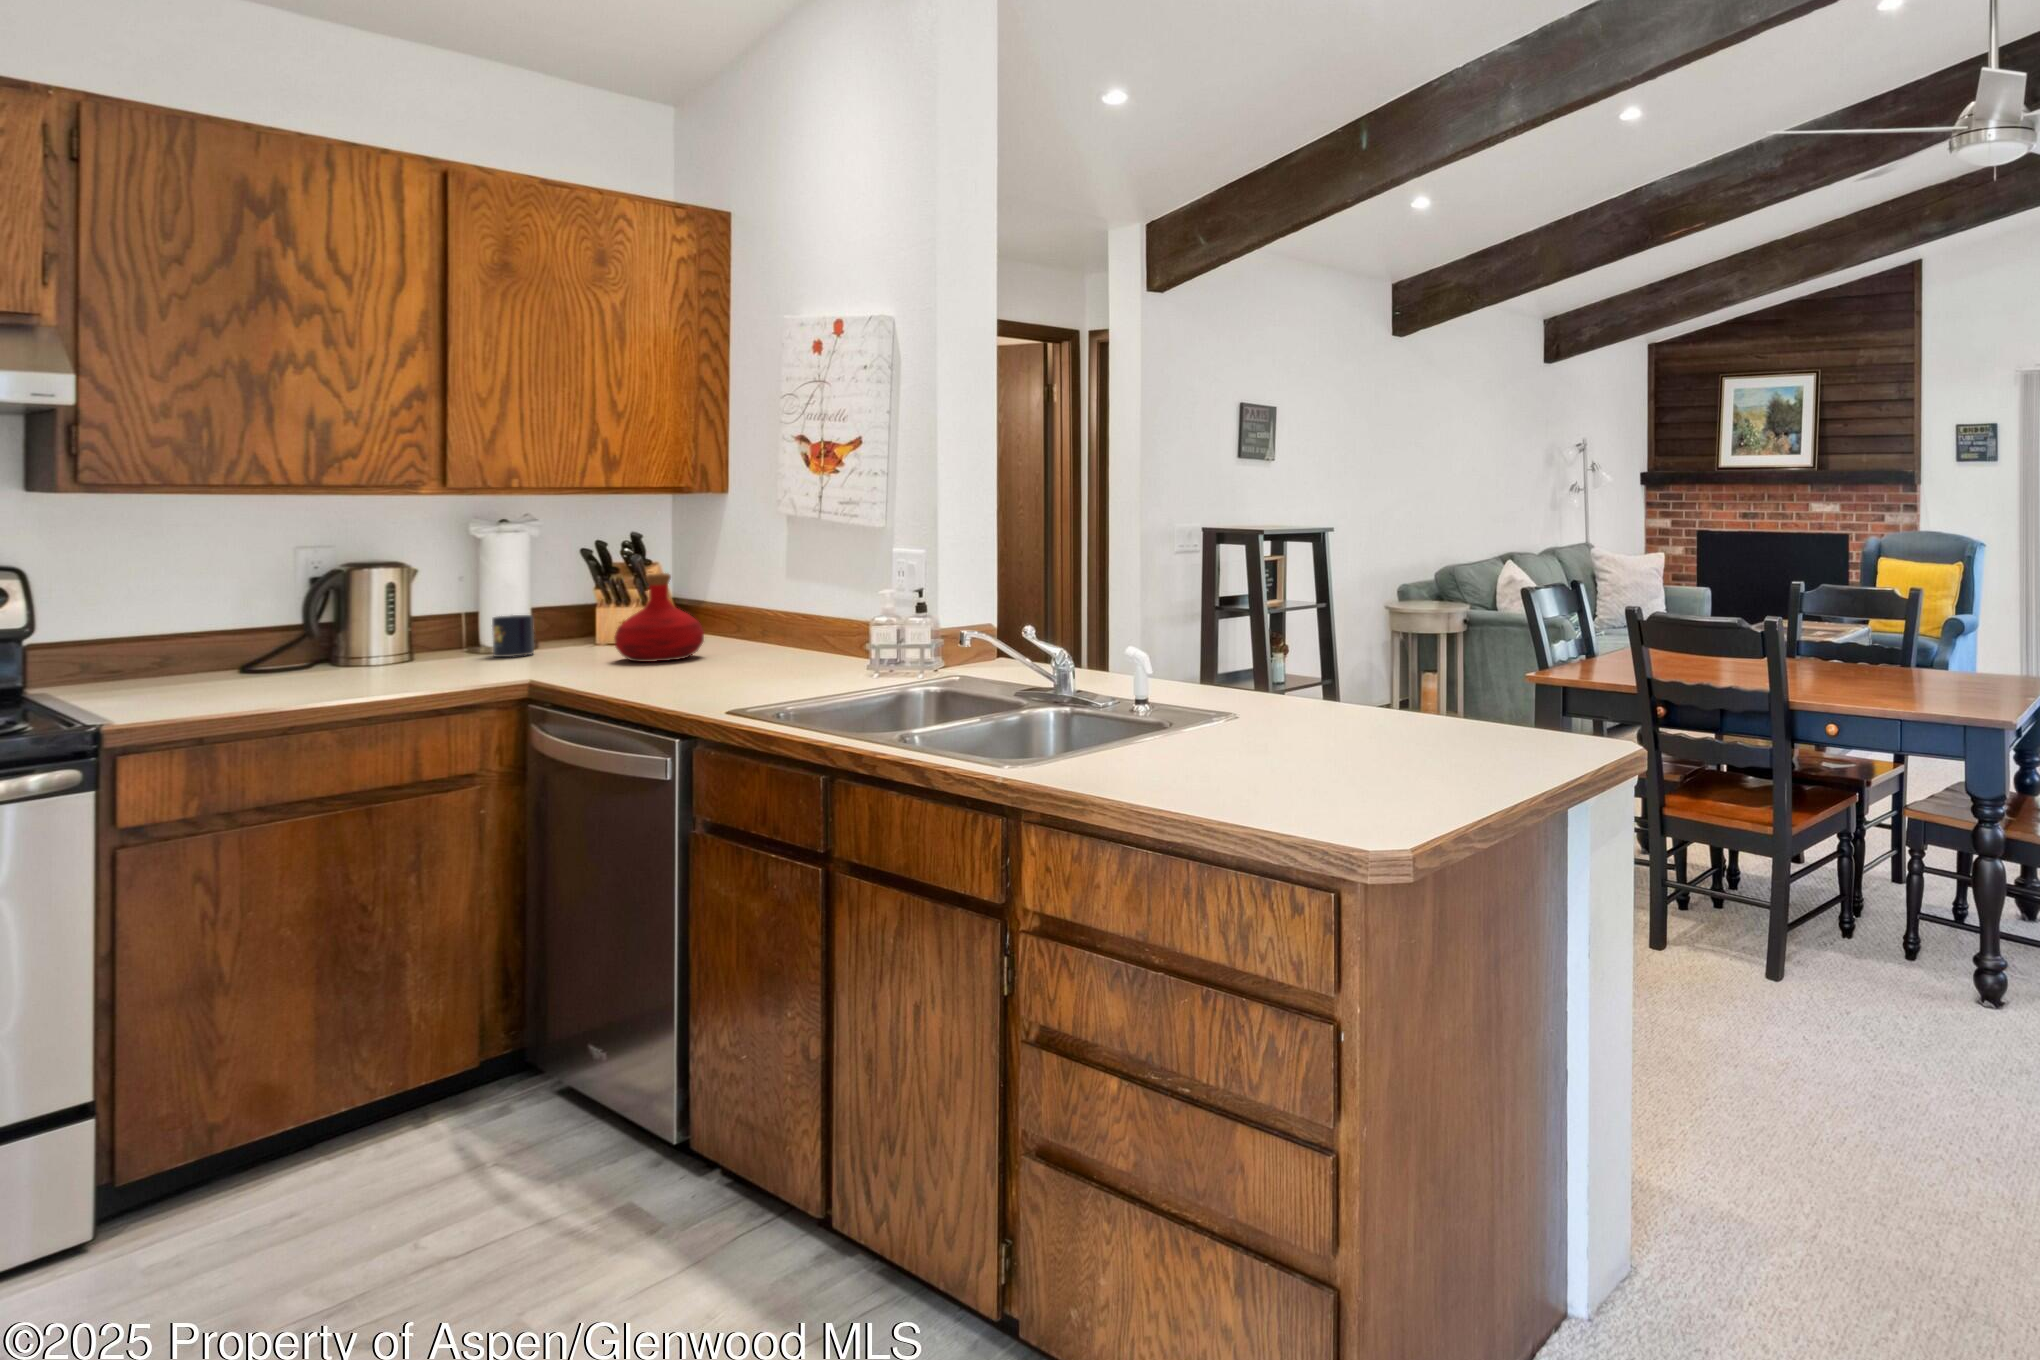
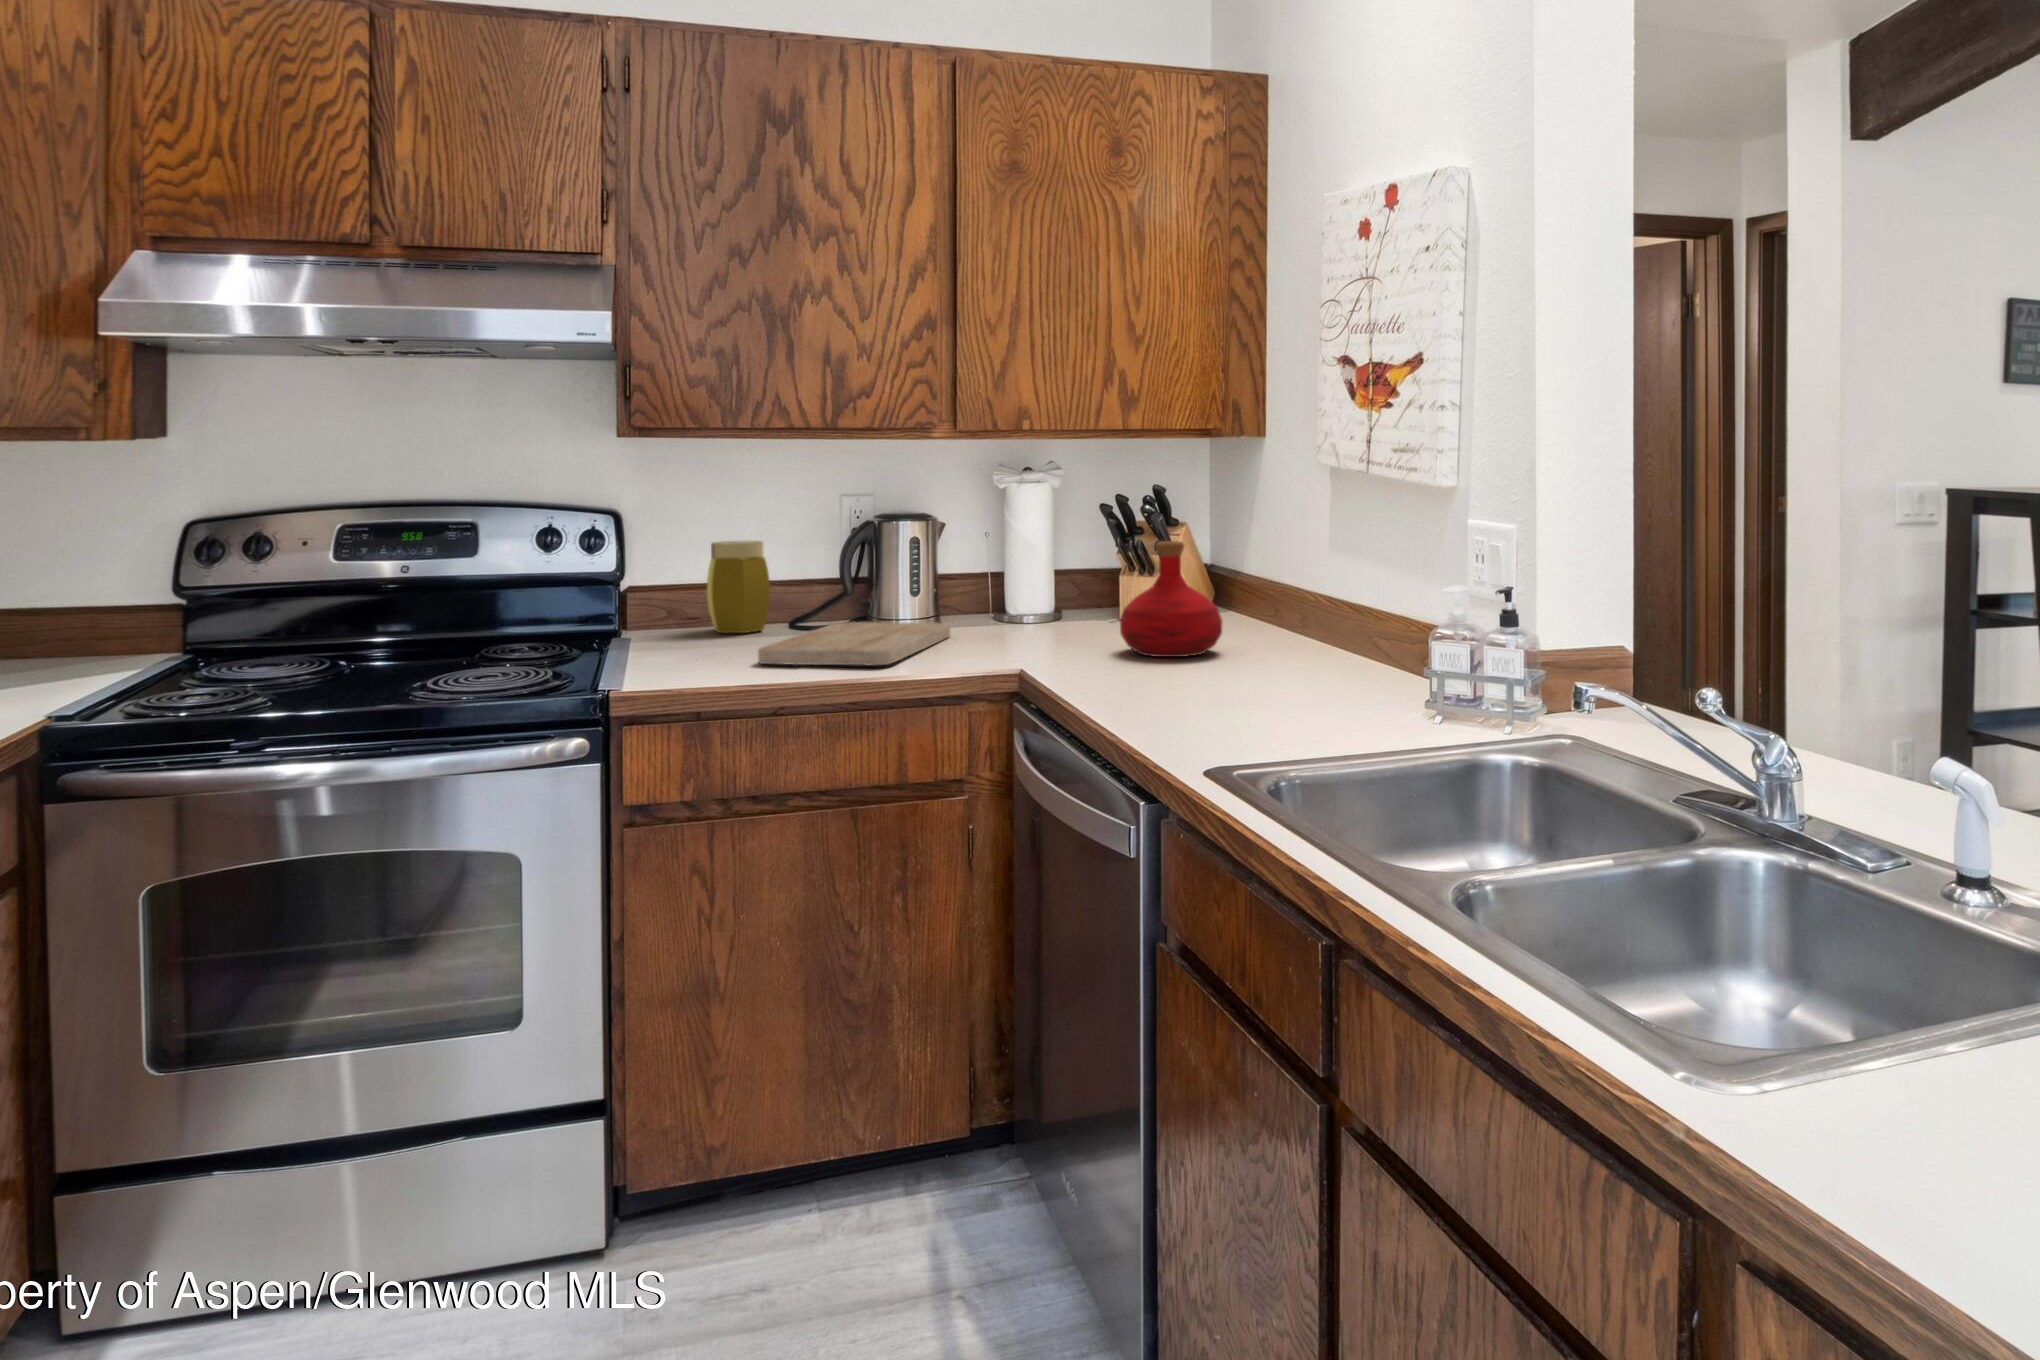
jar: none [137,589,221,678] -> present [707,541,770,633]
mug: present [492,615,534,657] -> none [1007,584,1049,634]
cutting board: none [252,652,437,693] -> present [758,622,950,665]

